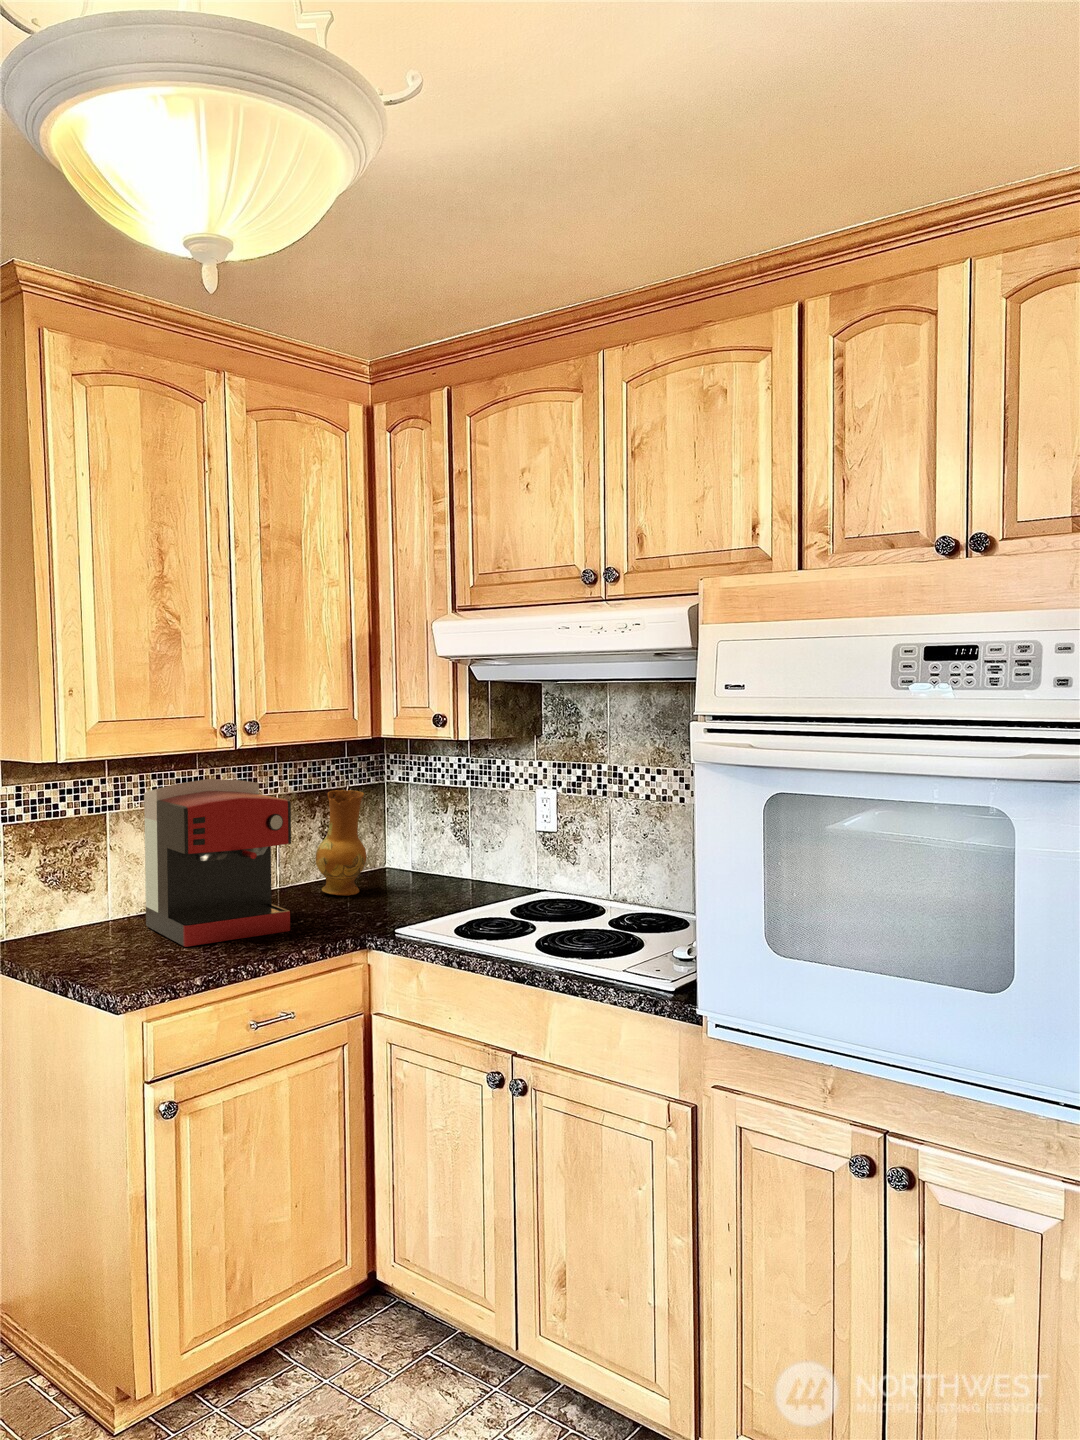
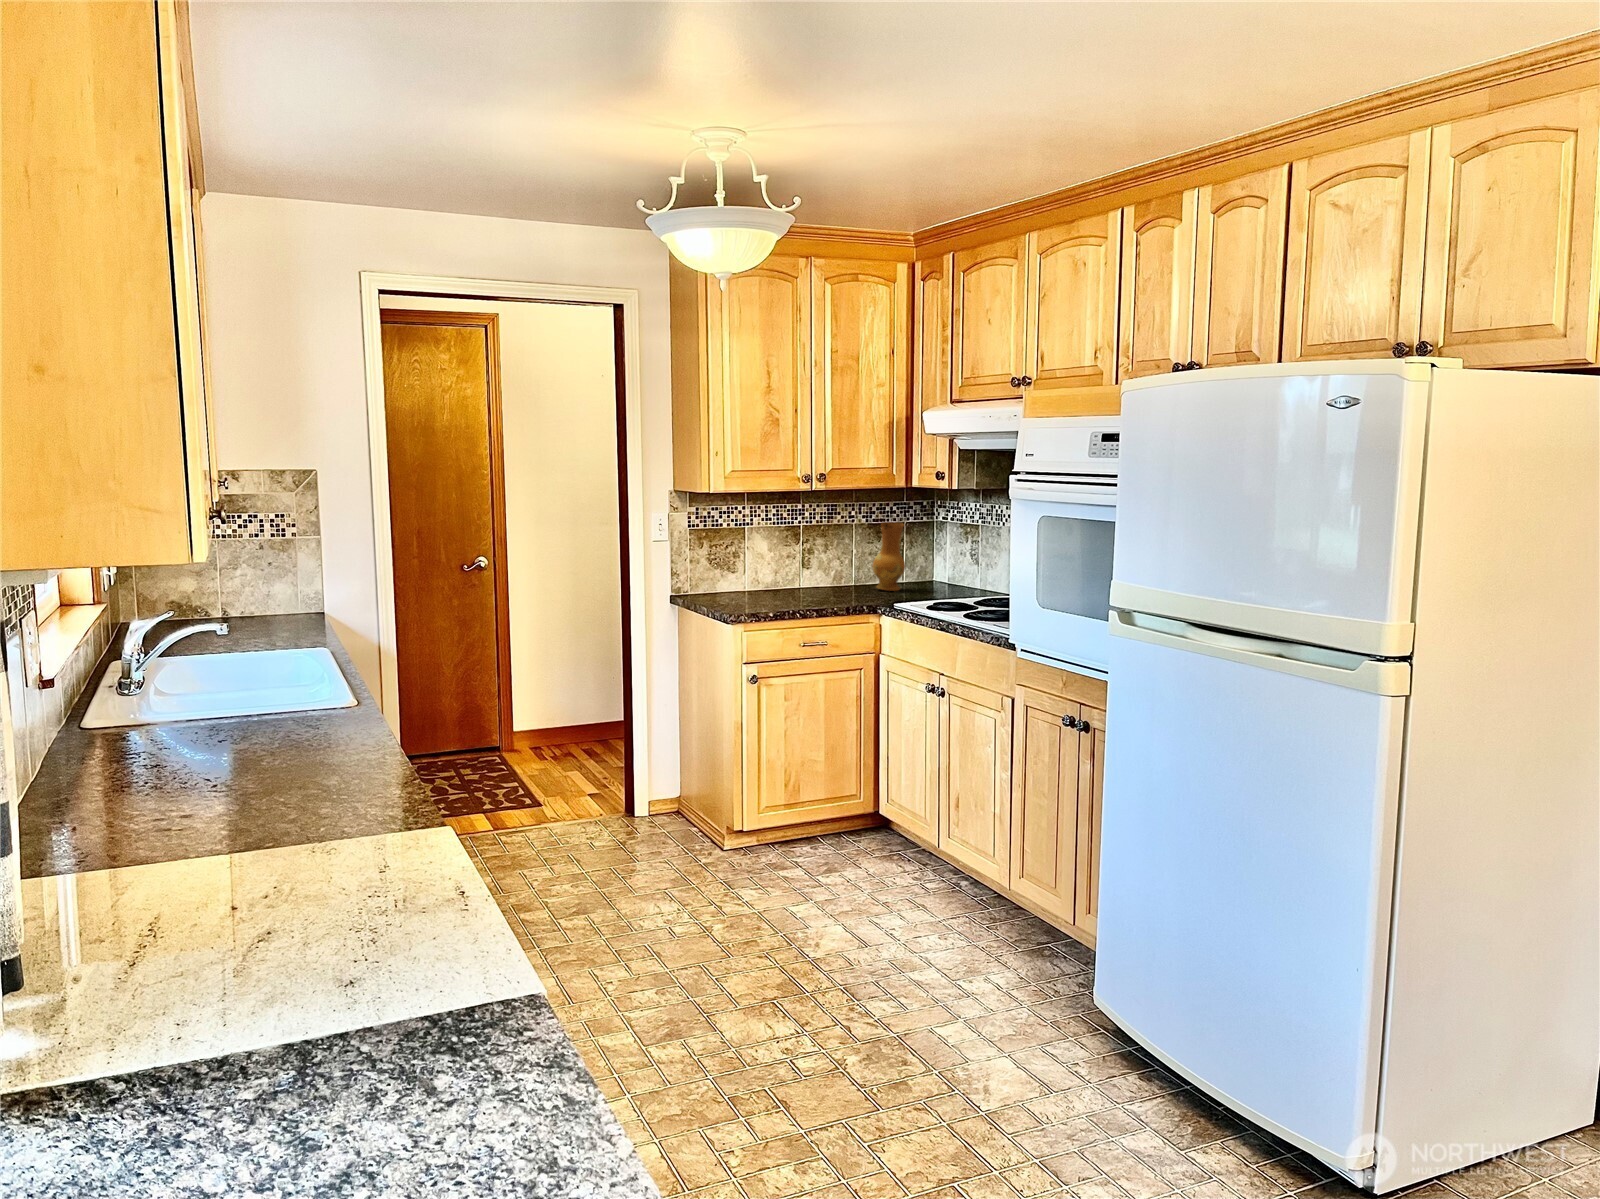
coffee maker: present [144,779,291,947] -> none [763,508,840,602]

